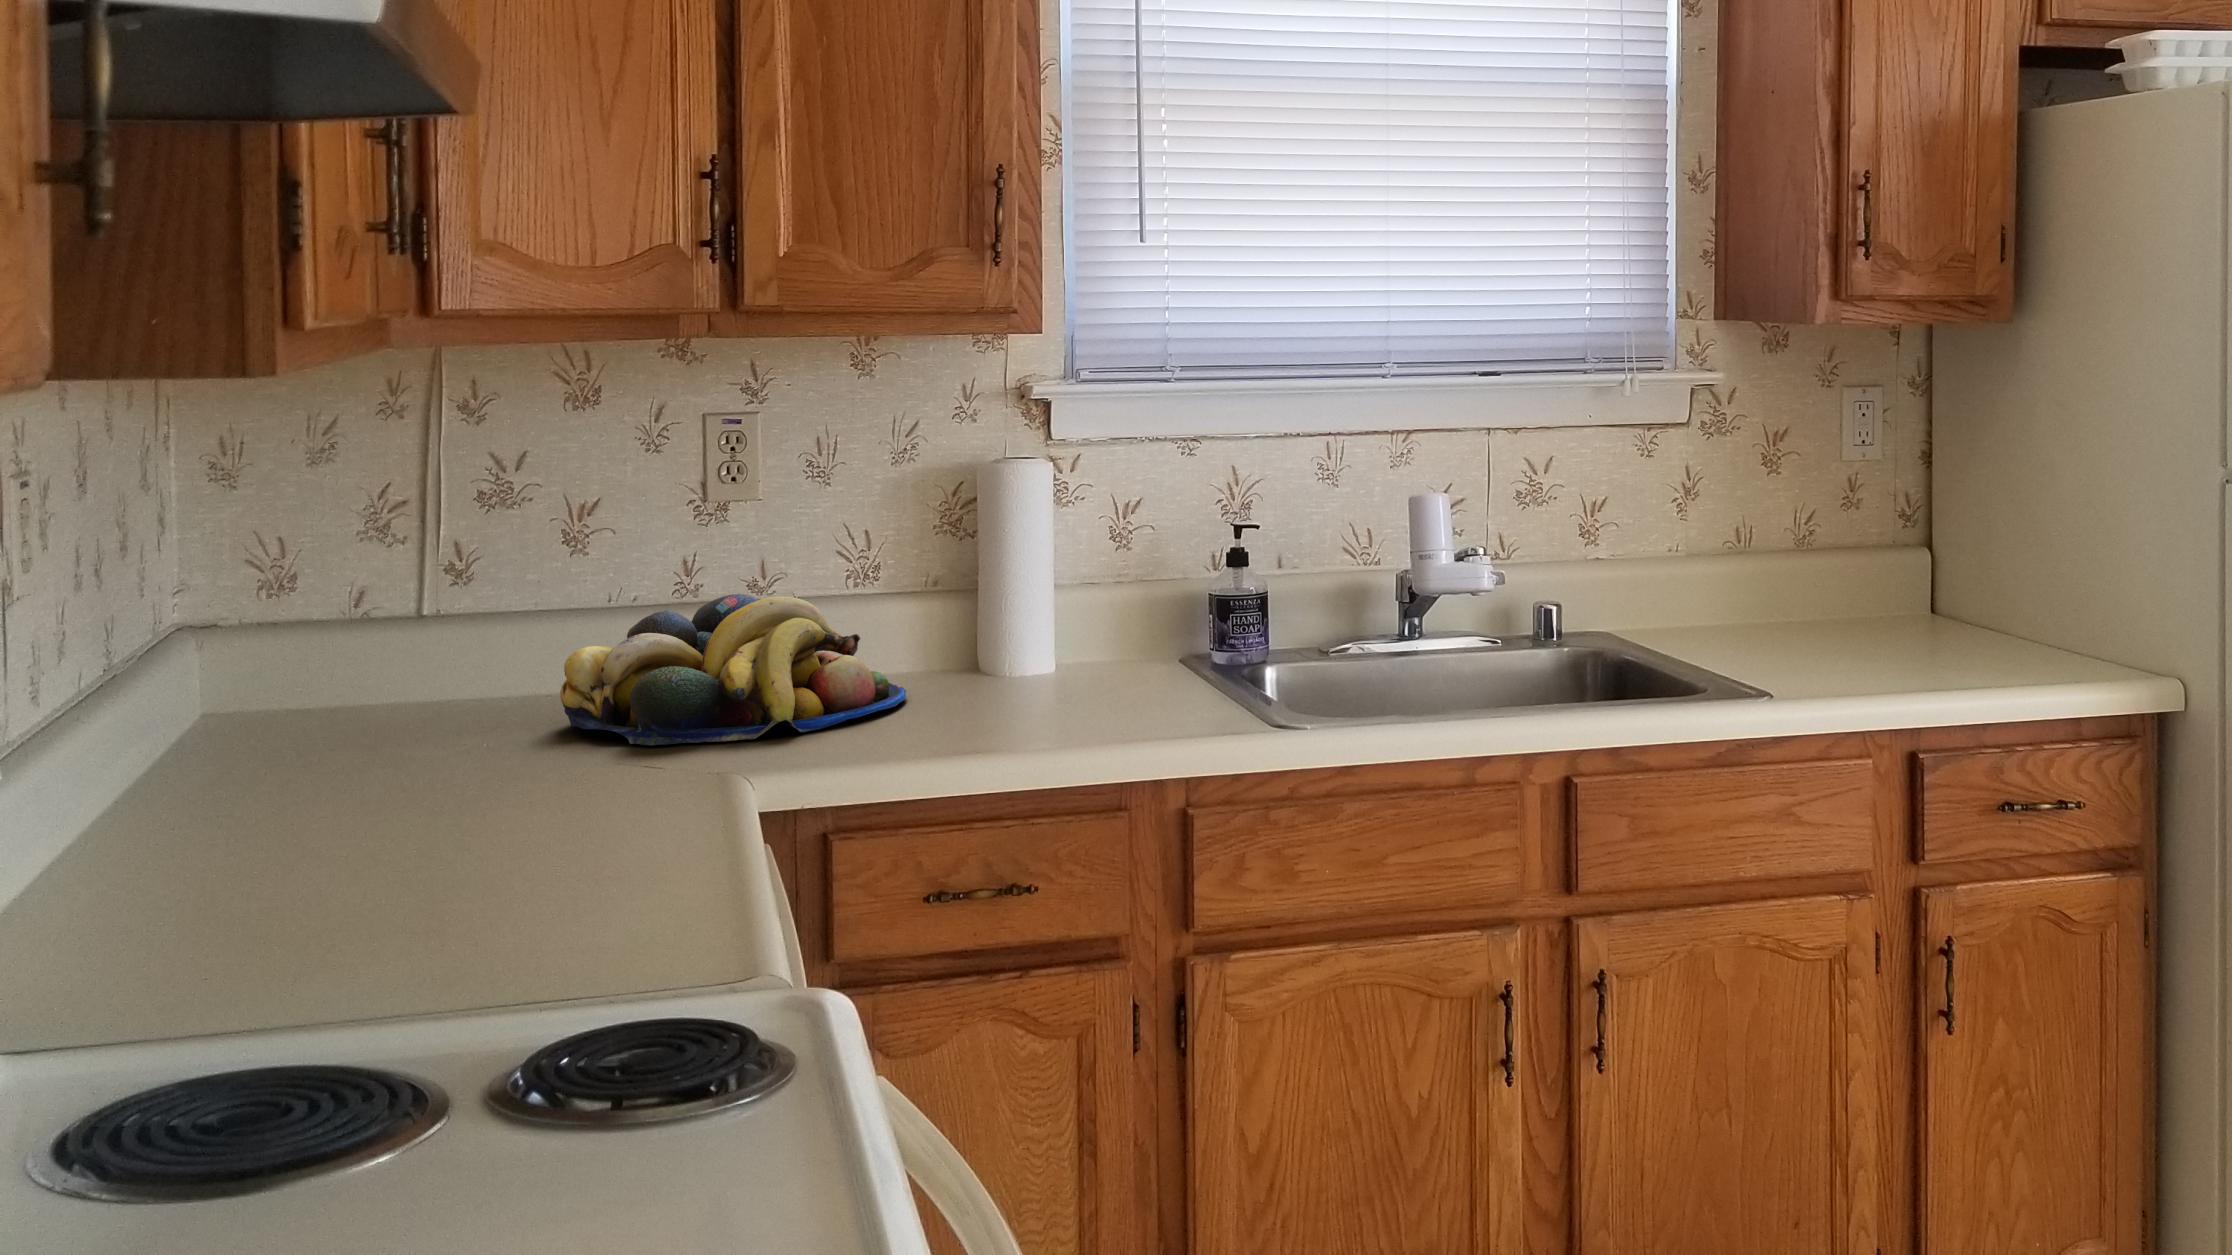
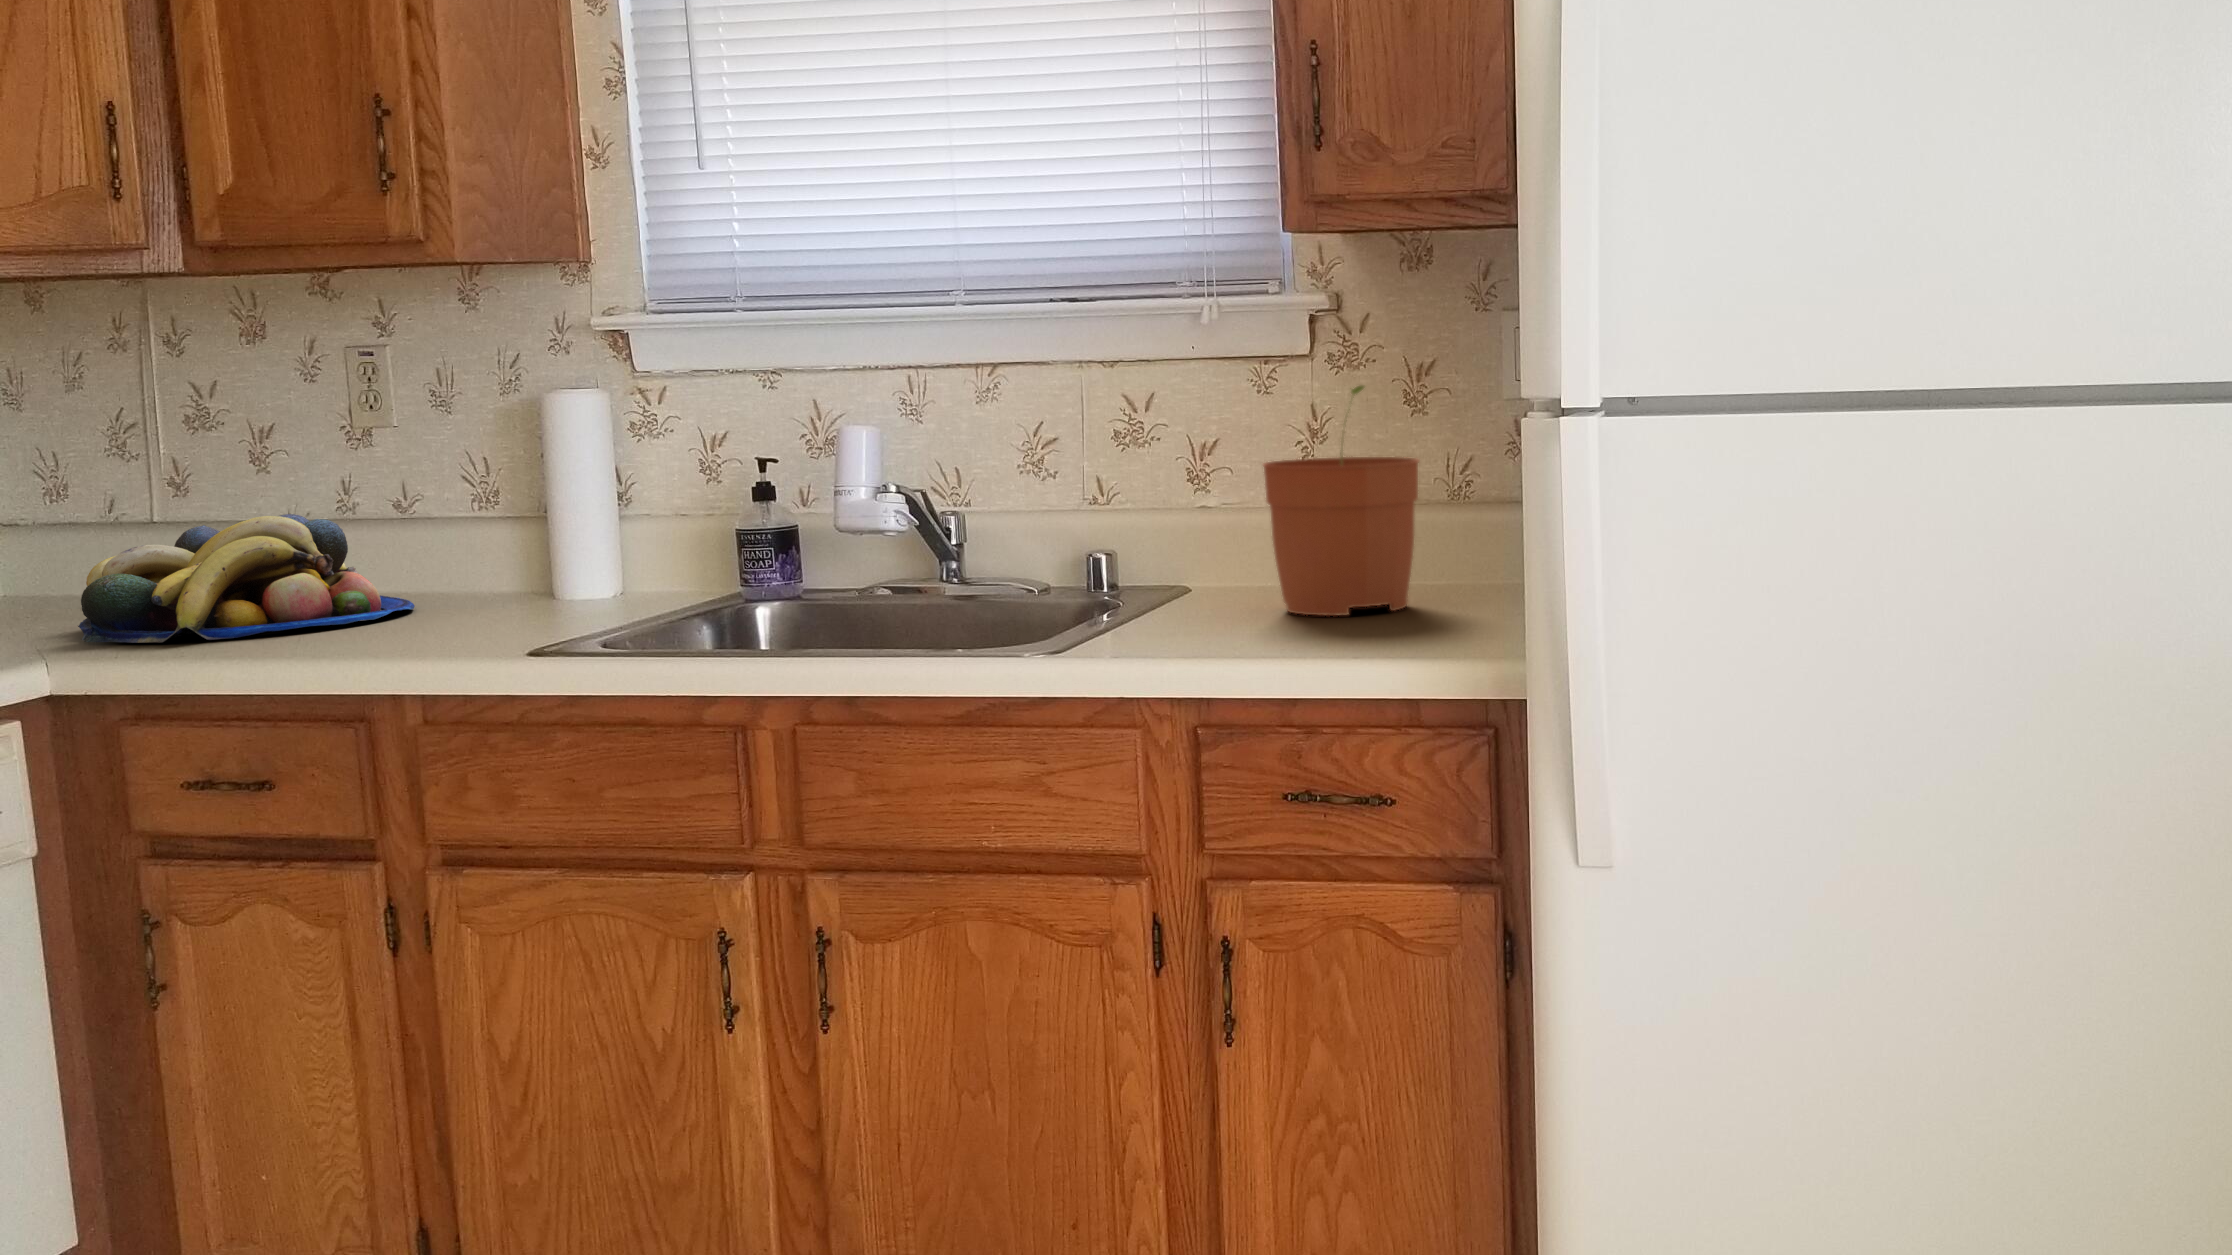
plant pot: none [1744,451,1876,642] -> present [1263,386,1419,616]

